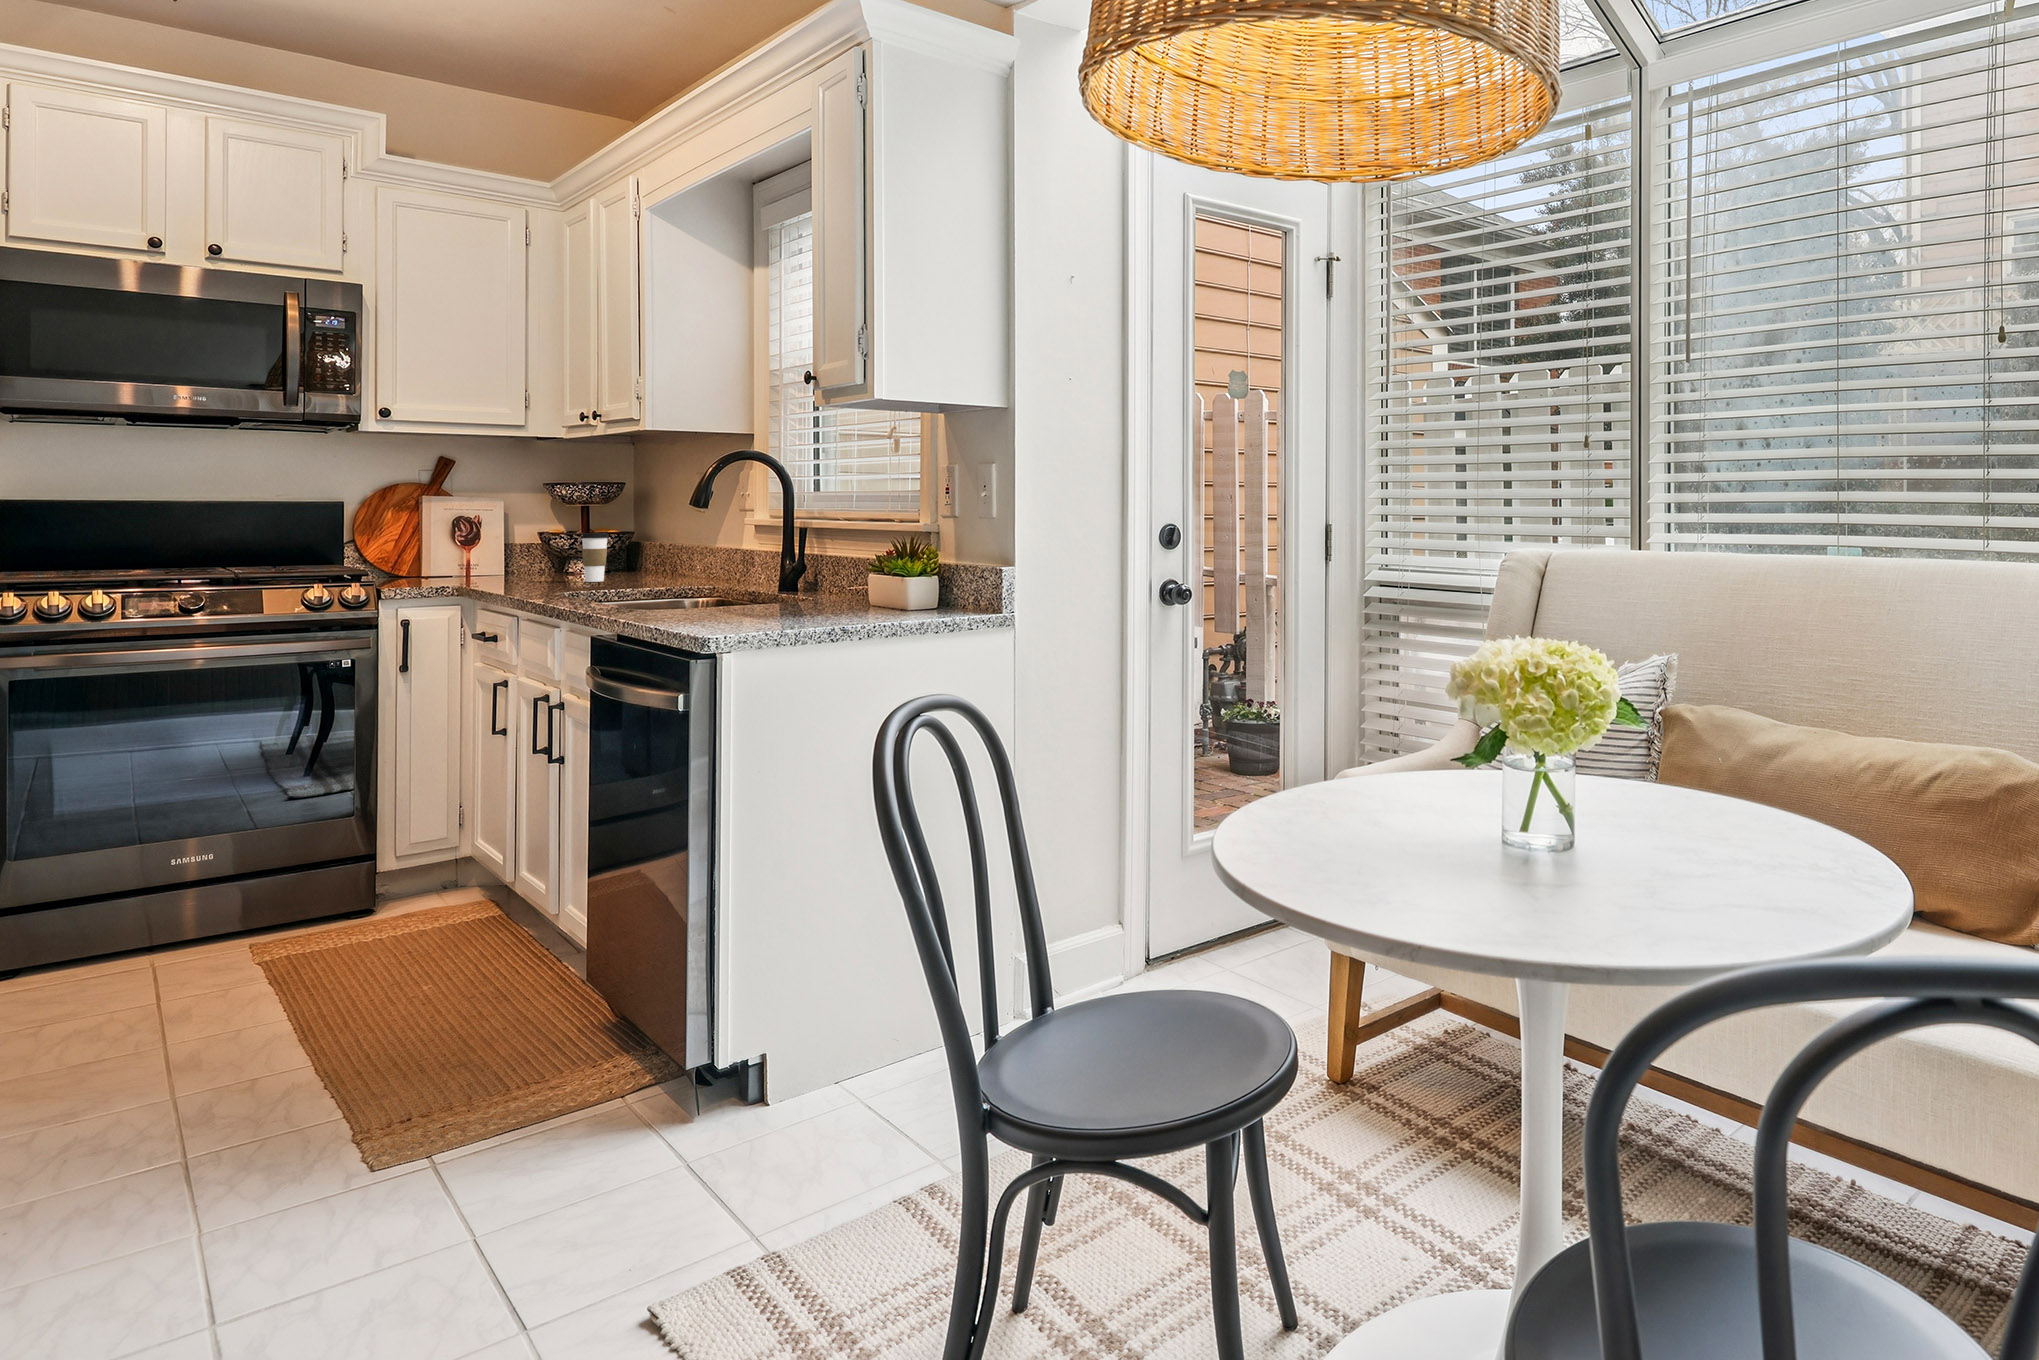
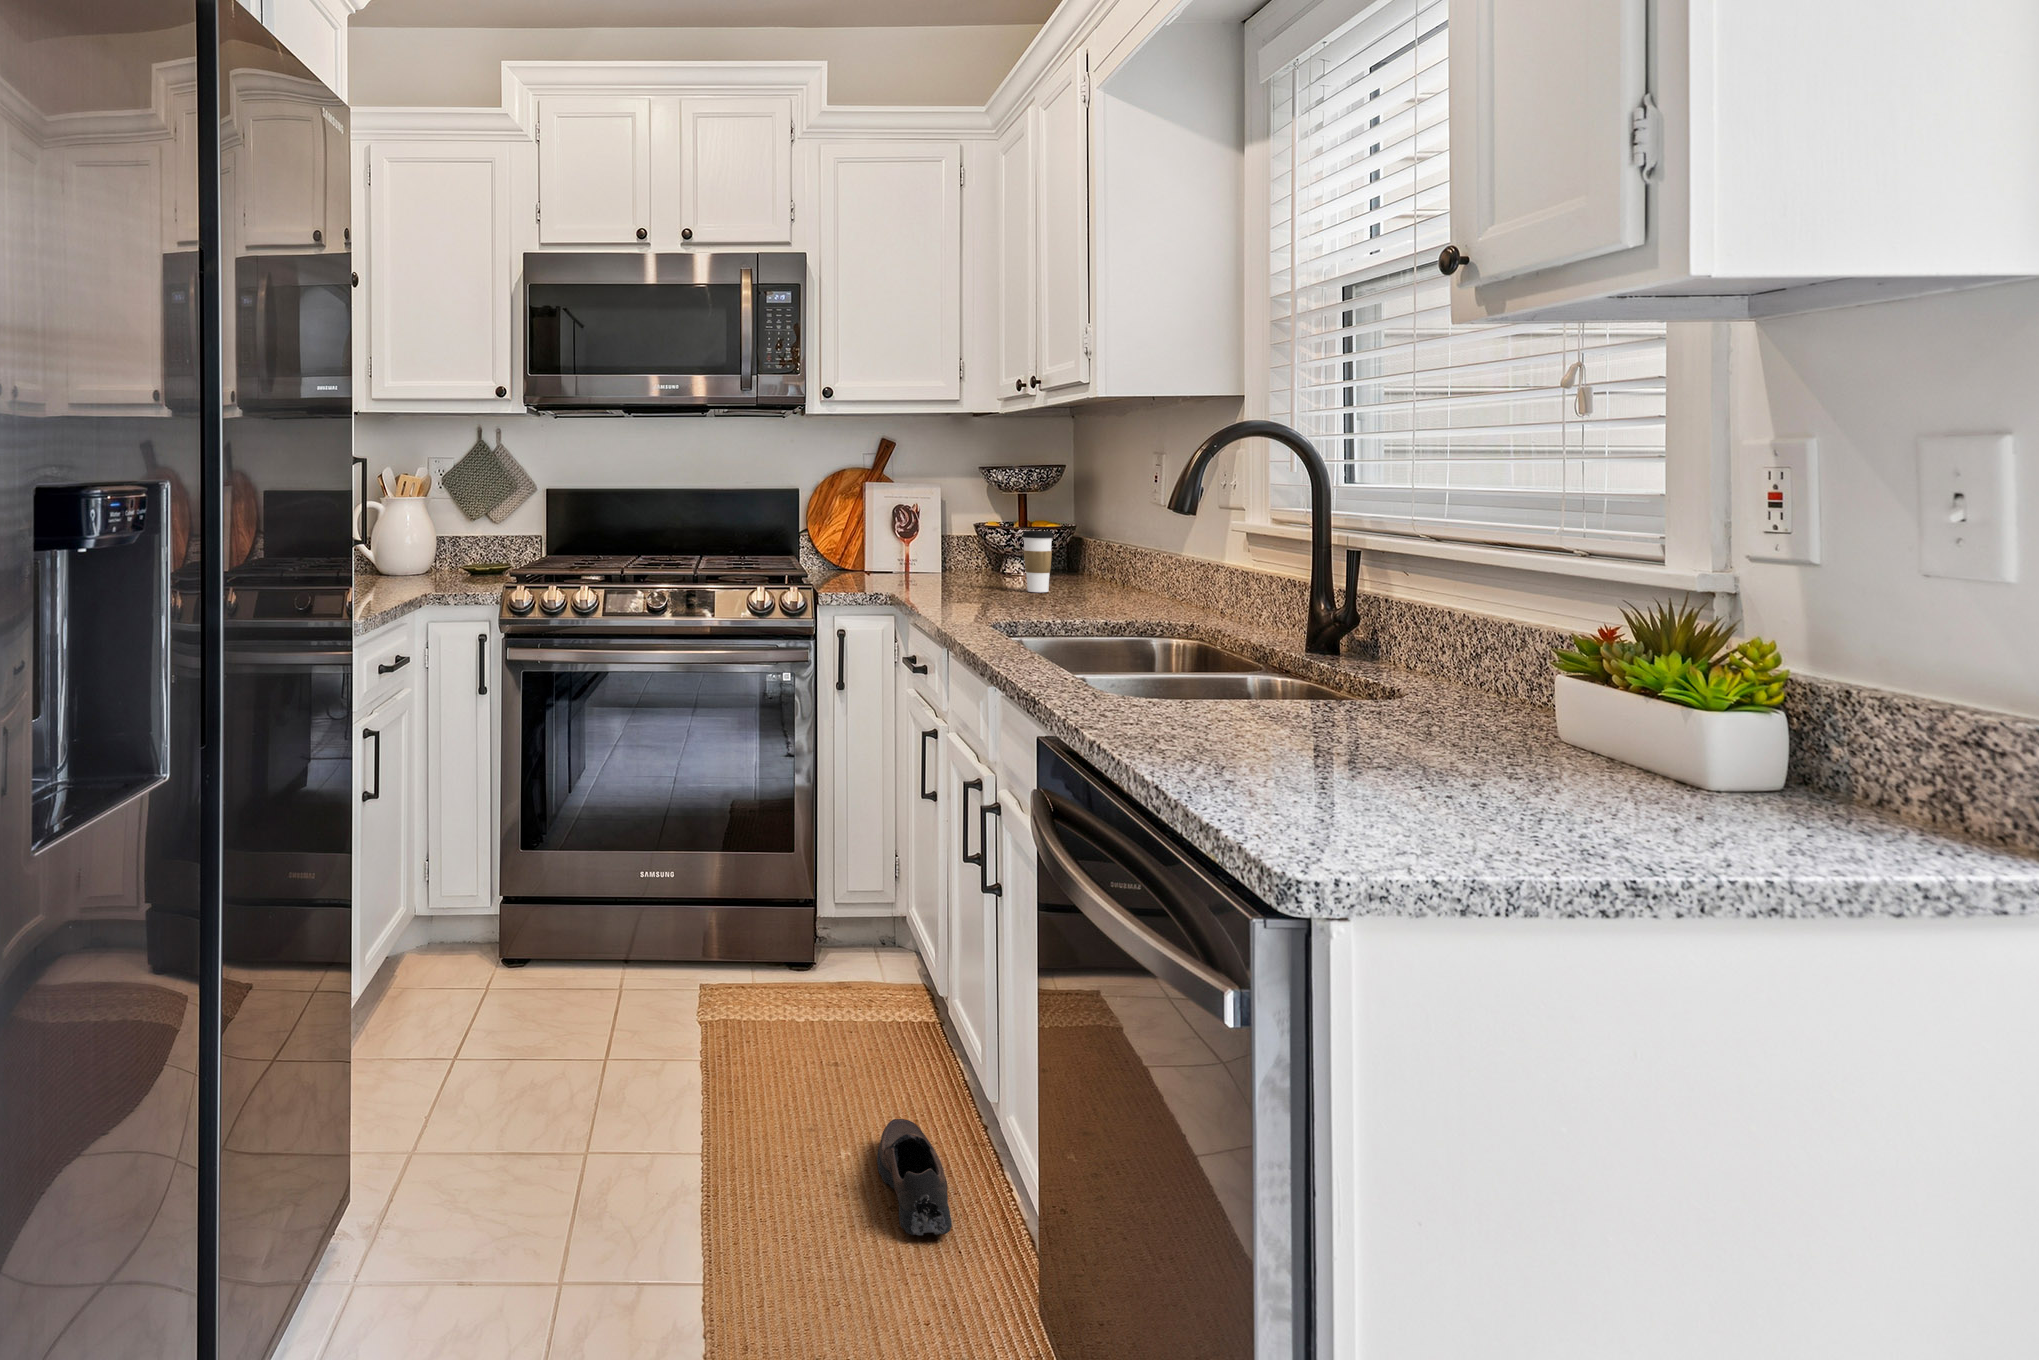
shoe: none [454,948,519,1003] -> present [877,1119,952,1235]

